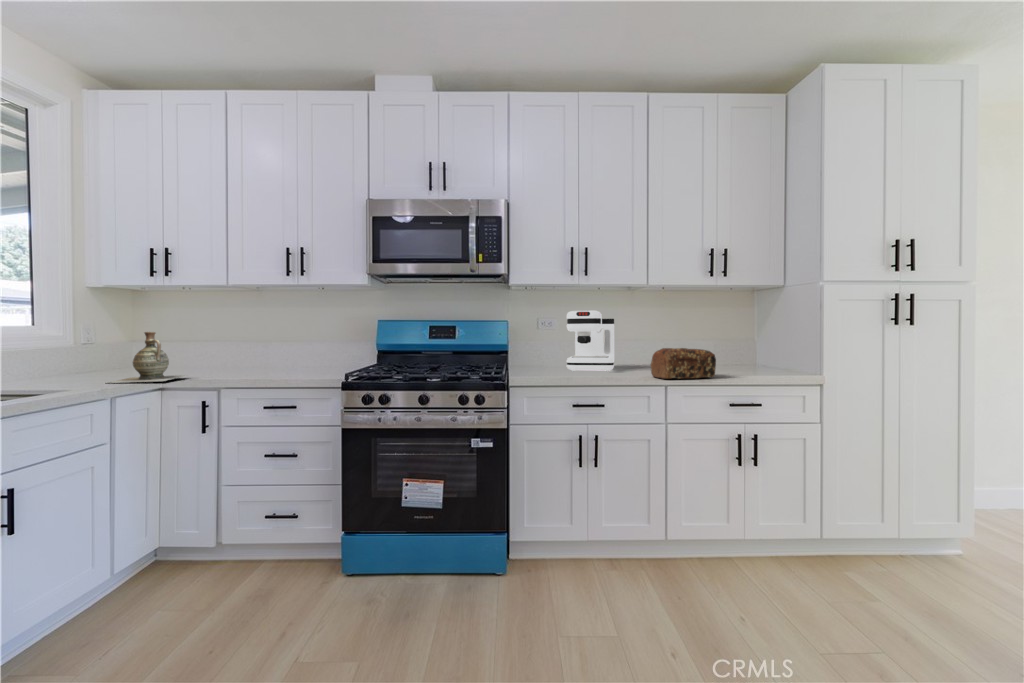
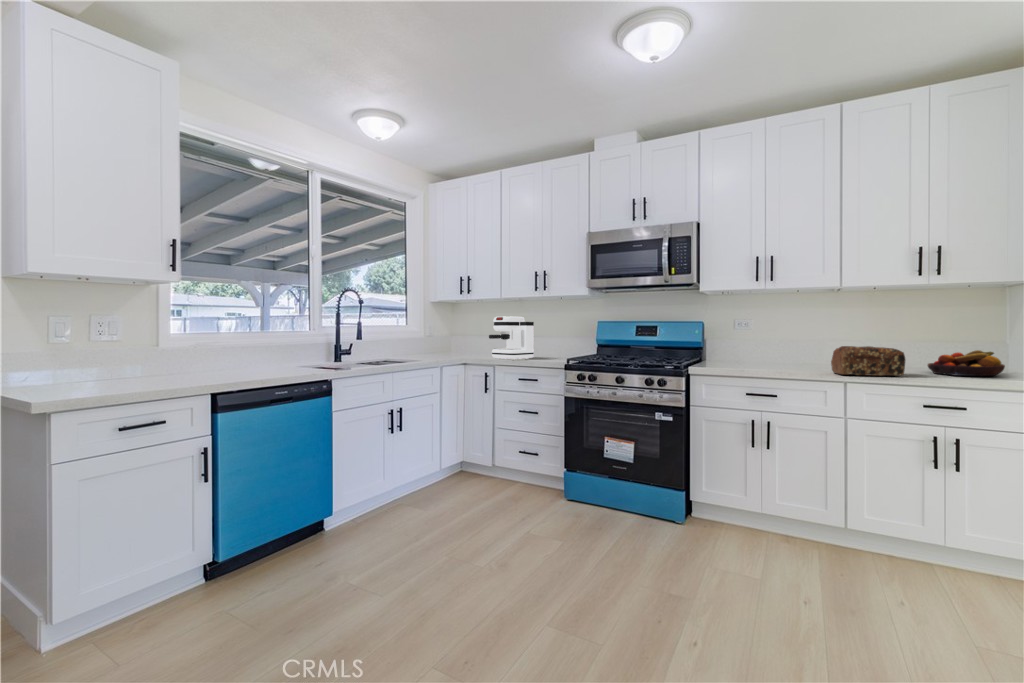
coffee maker: present [567,311,614,372] -> present [489,316,534,360]
ceramic jug: present [109,332,185,383] -> none [435,329,479,359]
fruit bowl: none [719,350,777,374] -> present [928,350,1005,376]

